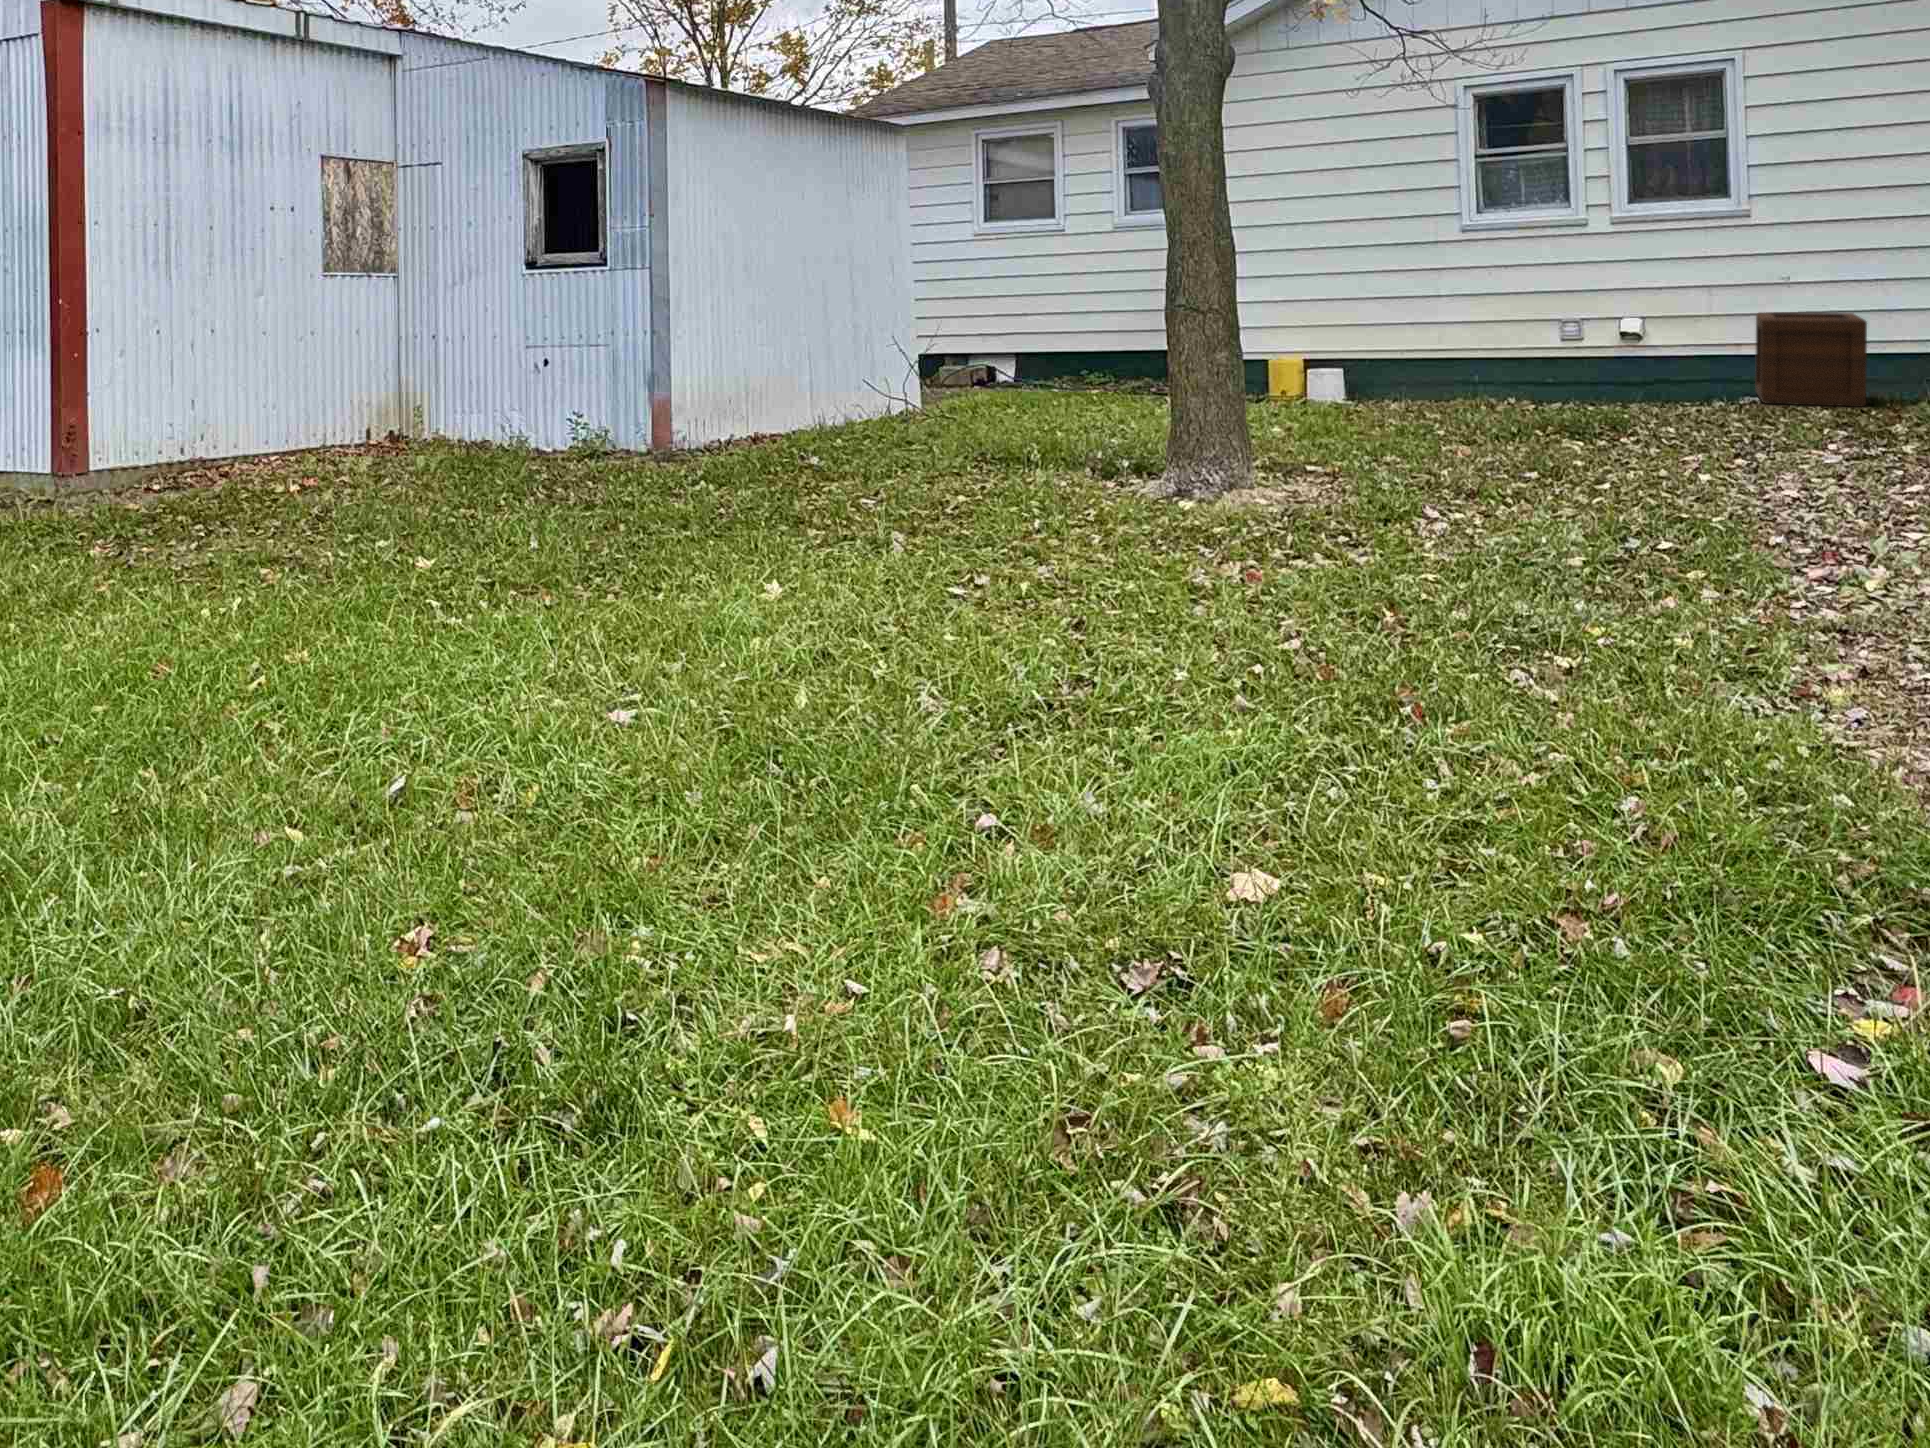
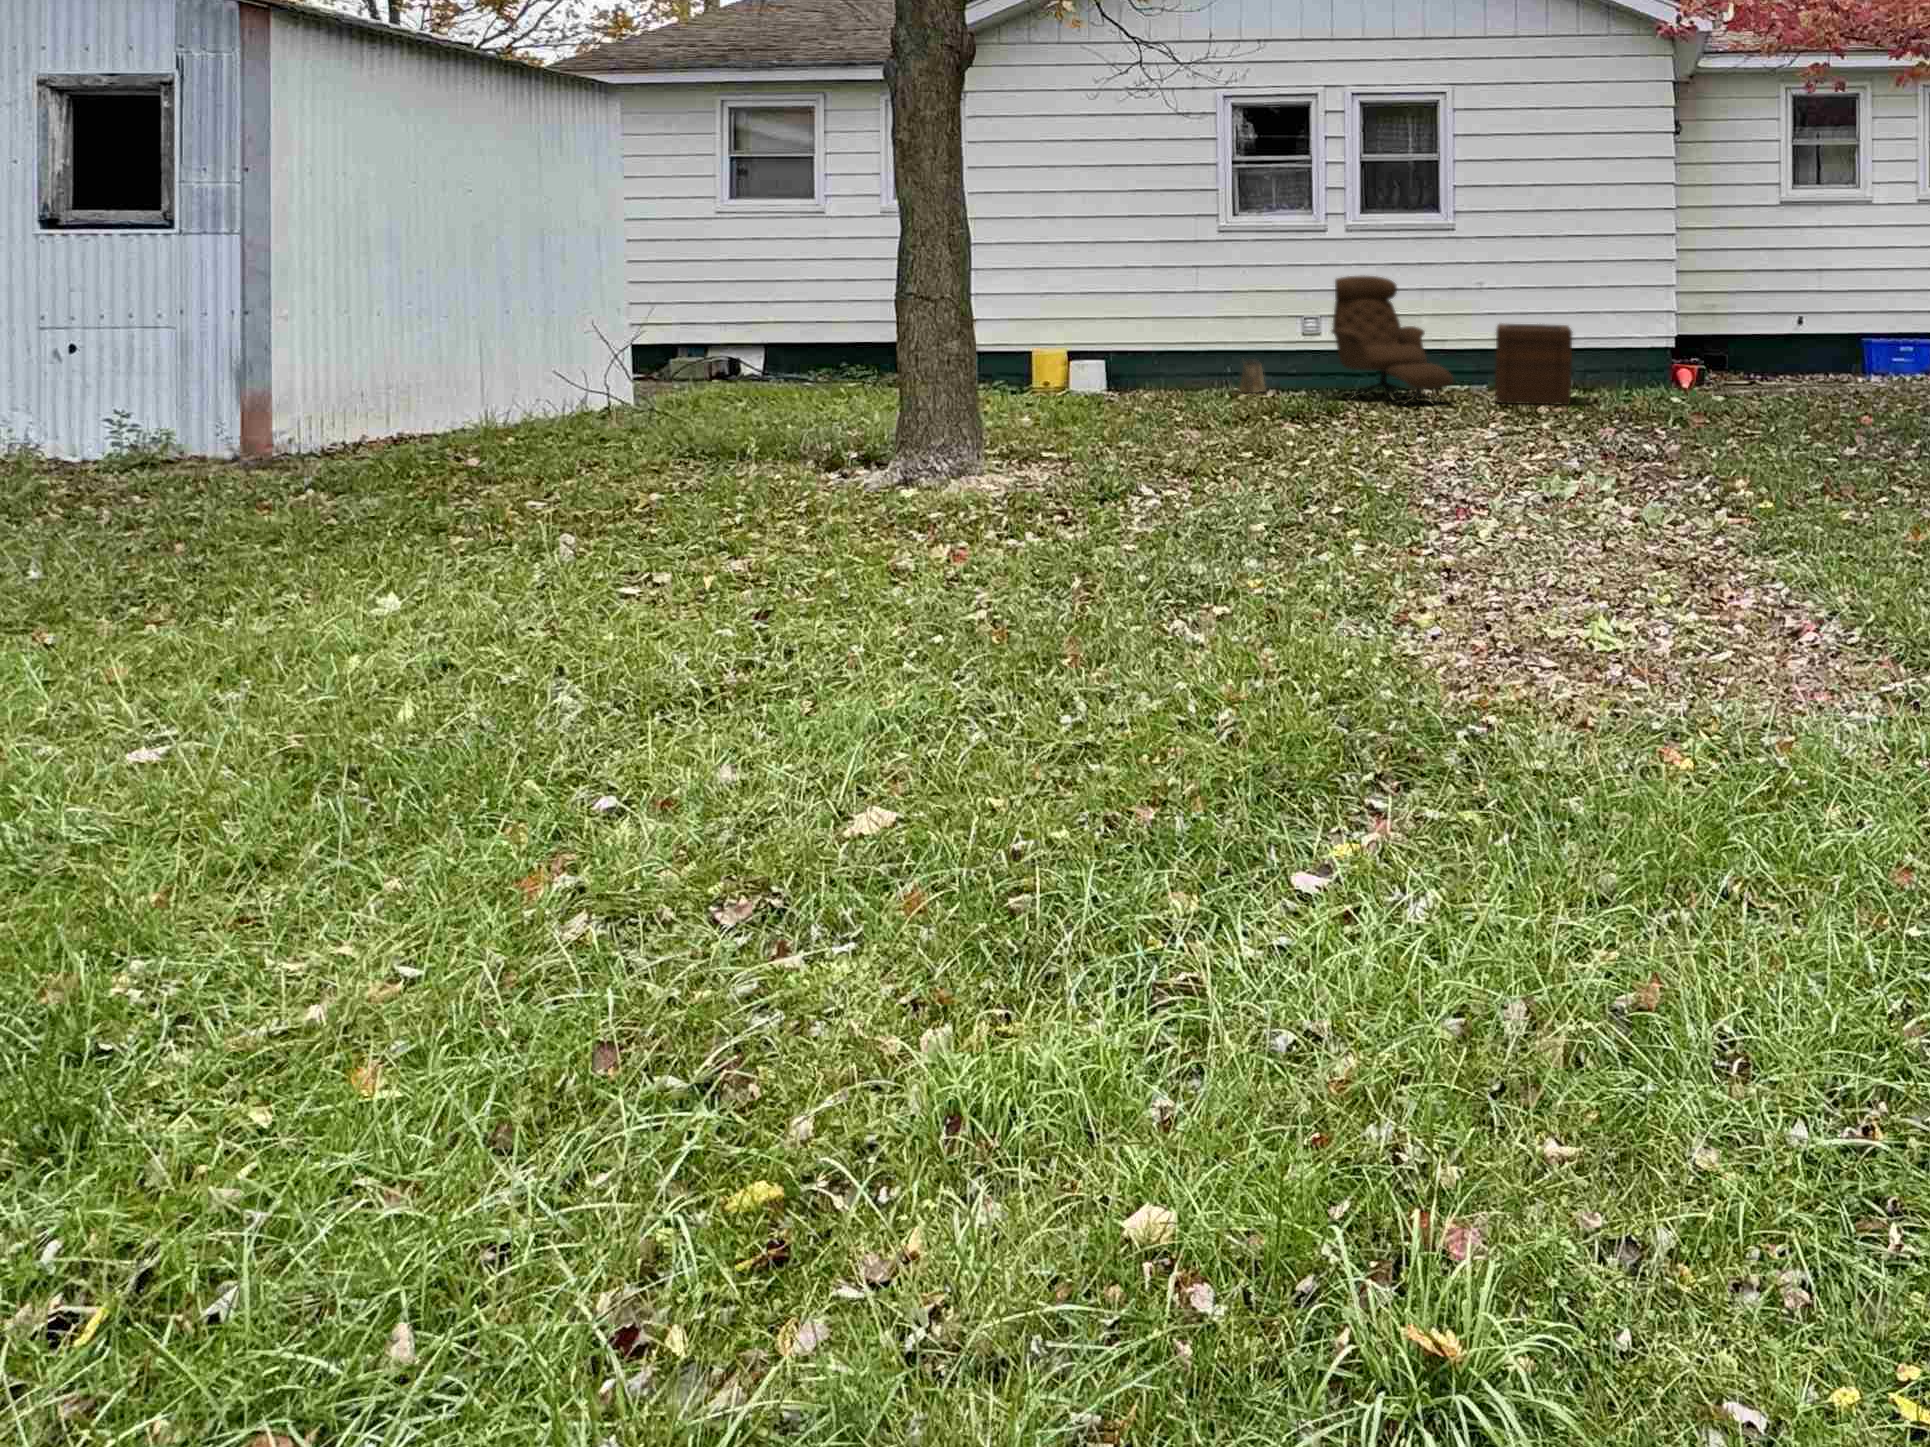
lounge chair: none [1551,264,1708,406] -> present [1331,276,1454,404]
watering can: none [1446,353,1478,388] -> present [1239,359,1266,393]

